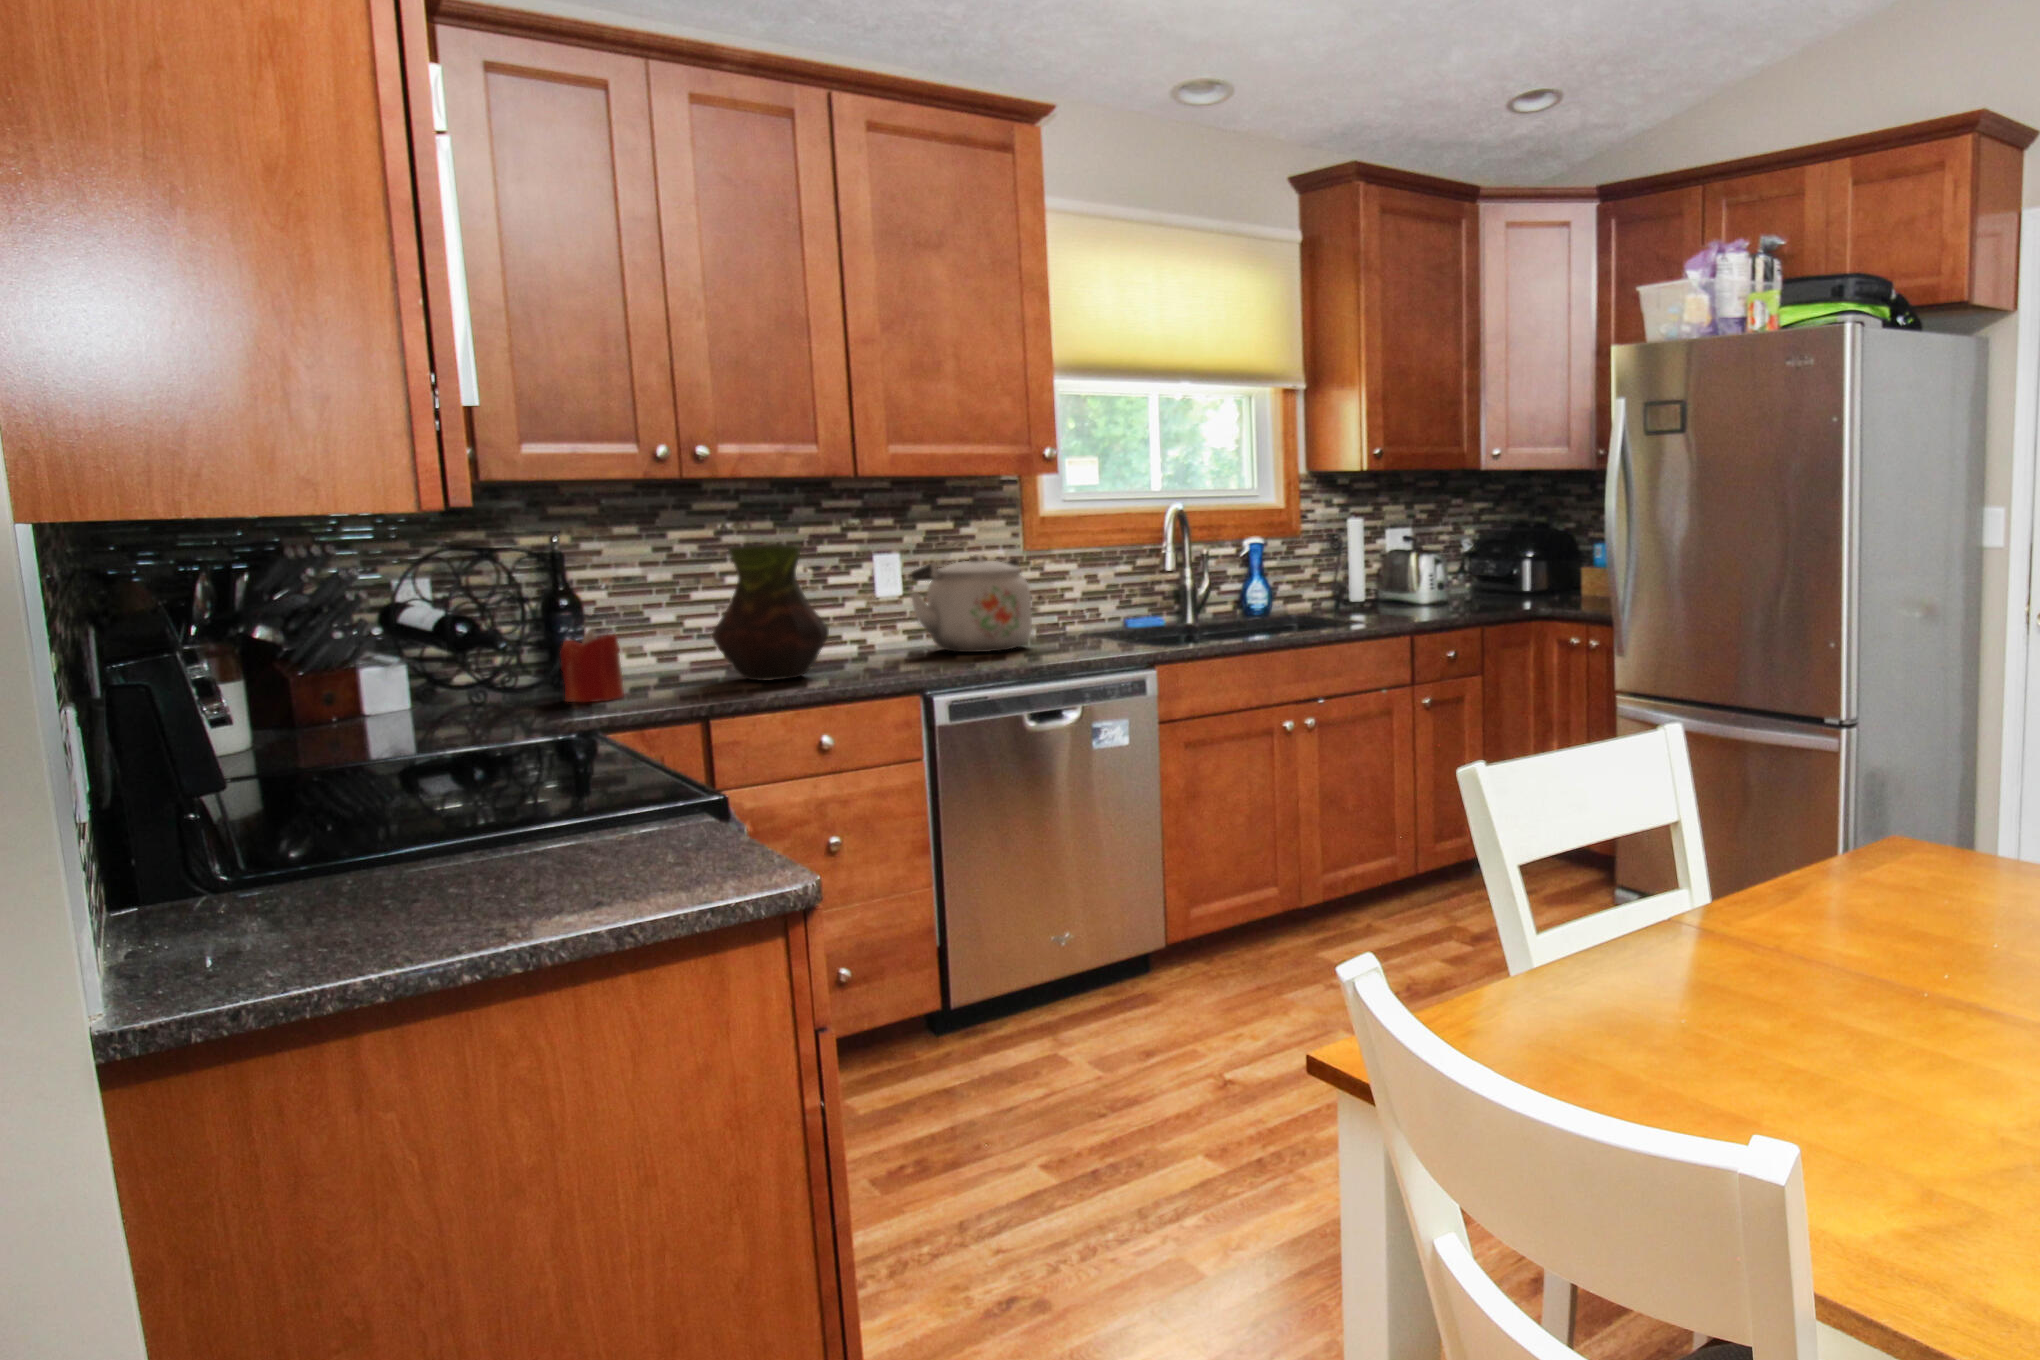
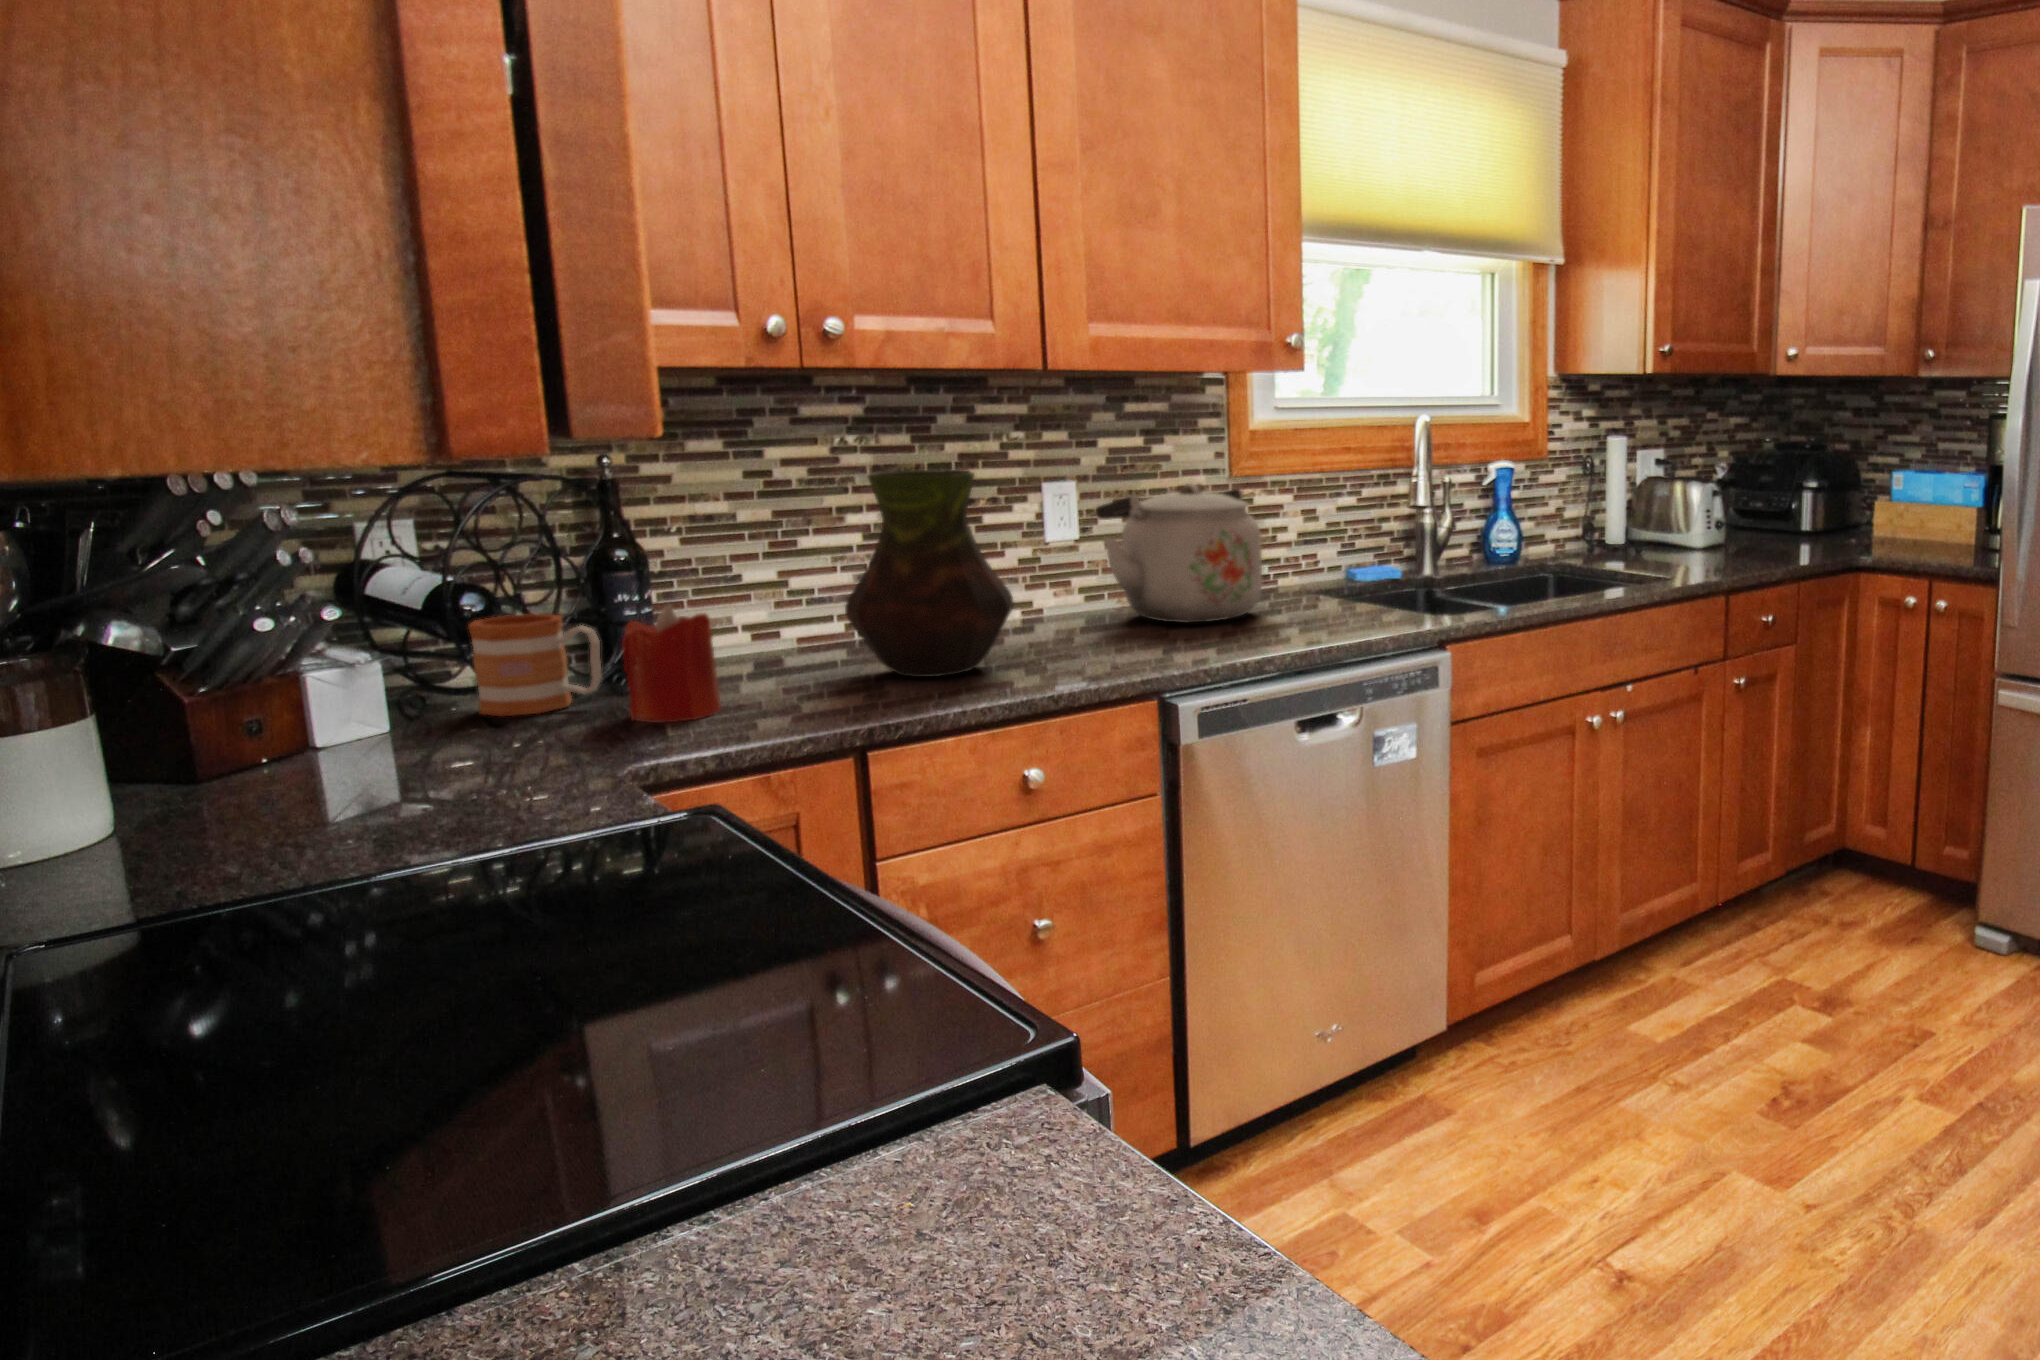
mug: none [465,638,549,701] -> present [469,614,601,716]

